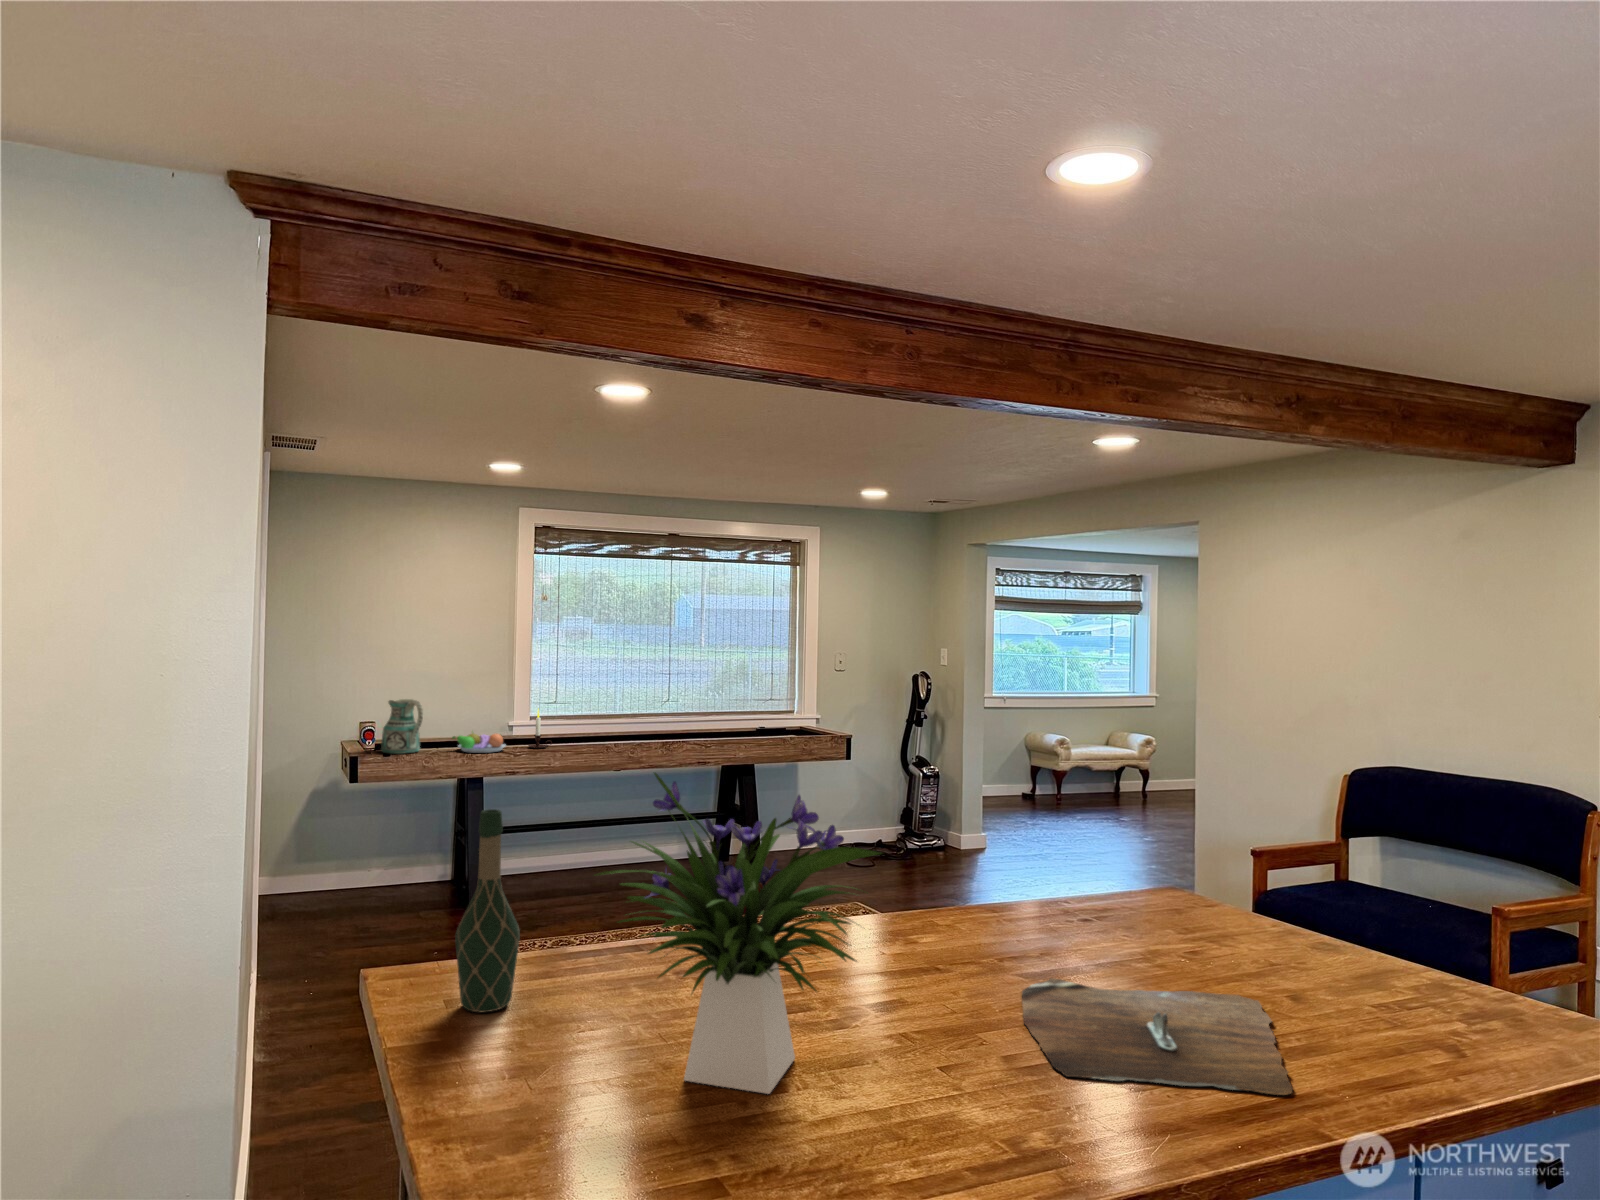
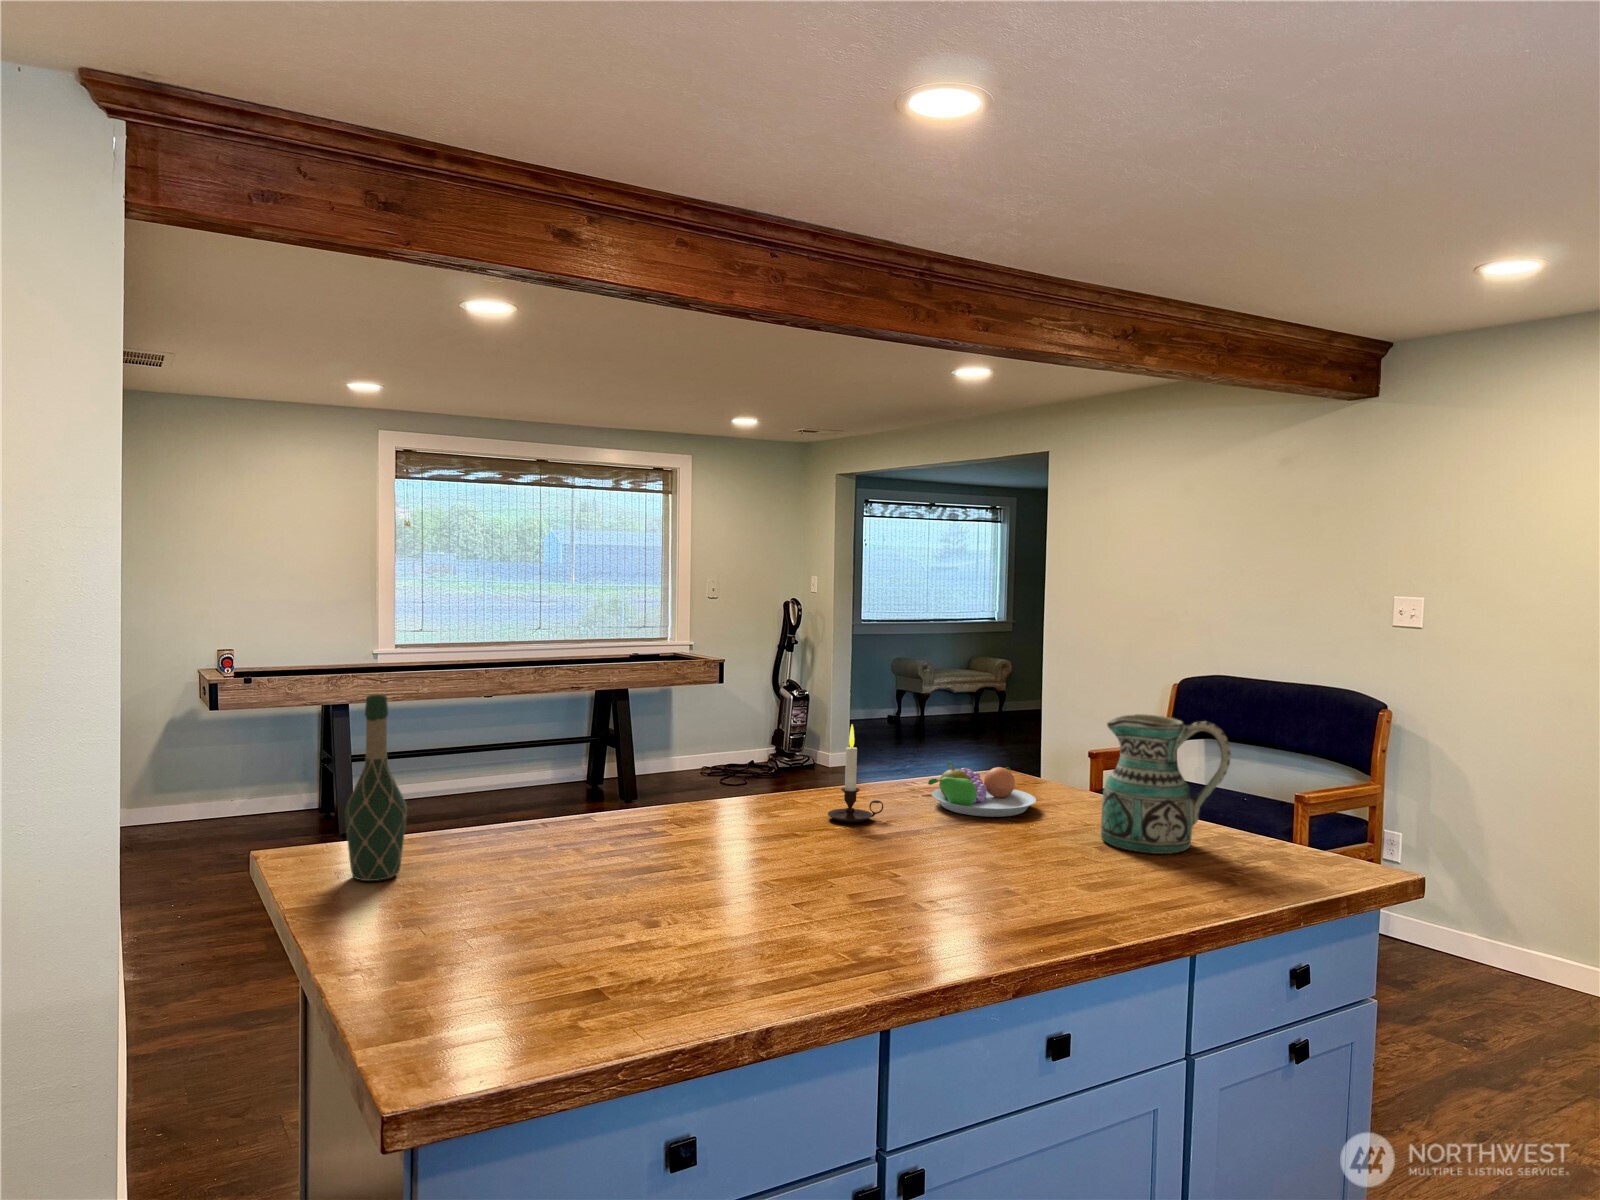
ceramic pitcher: present [381,699,423,754] -> present [1101,714,1231,854]
candle: present [528,708,552,748] -> present [828,724,883,822]
fruit bowl: present [452,732,505,753] -> present [928,762,1036,817]
flower arrangement: present [594,773,881,1094] -> none [478,649,745,930]
cutting board: present [1022,978,1293,1095] -> none [870,840,1091,914]

